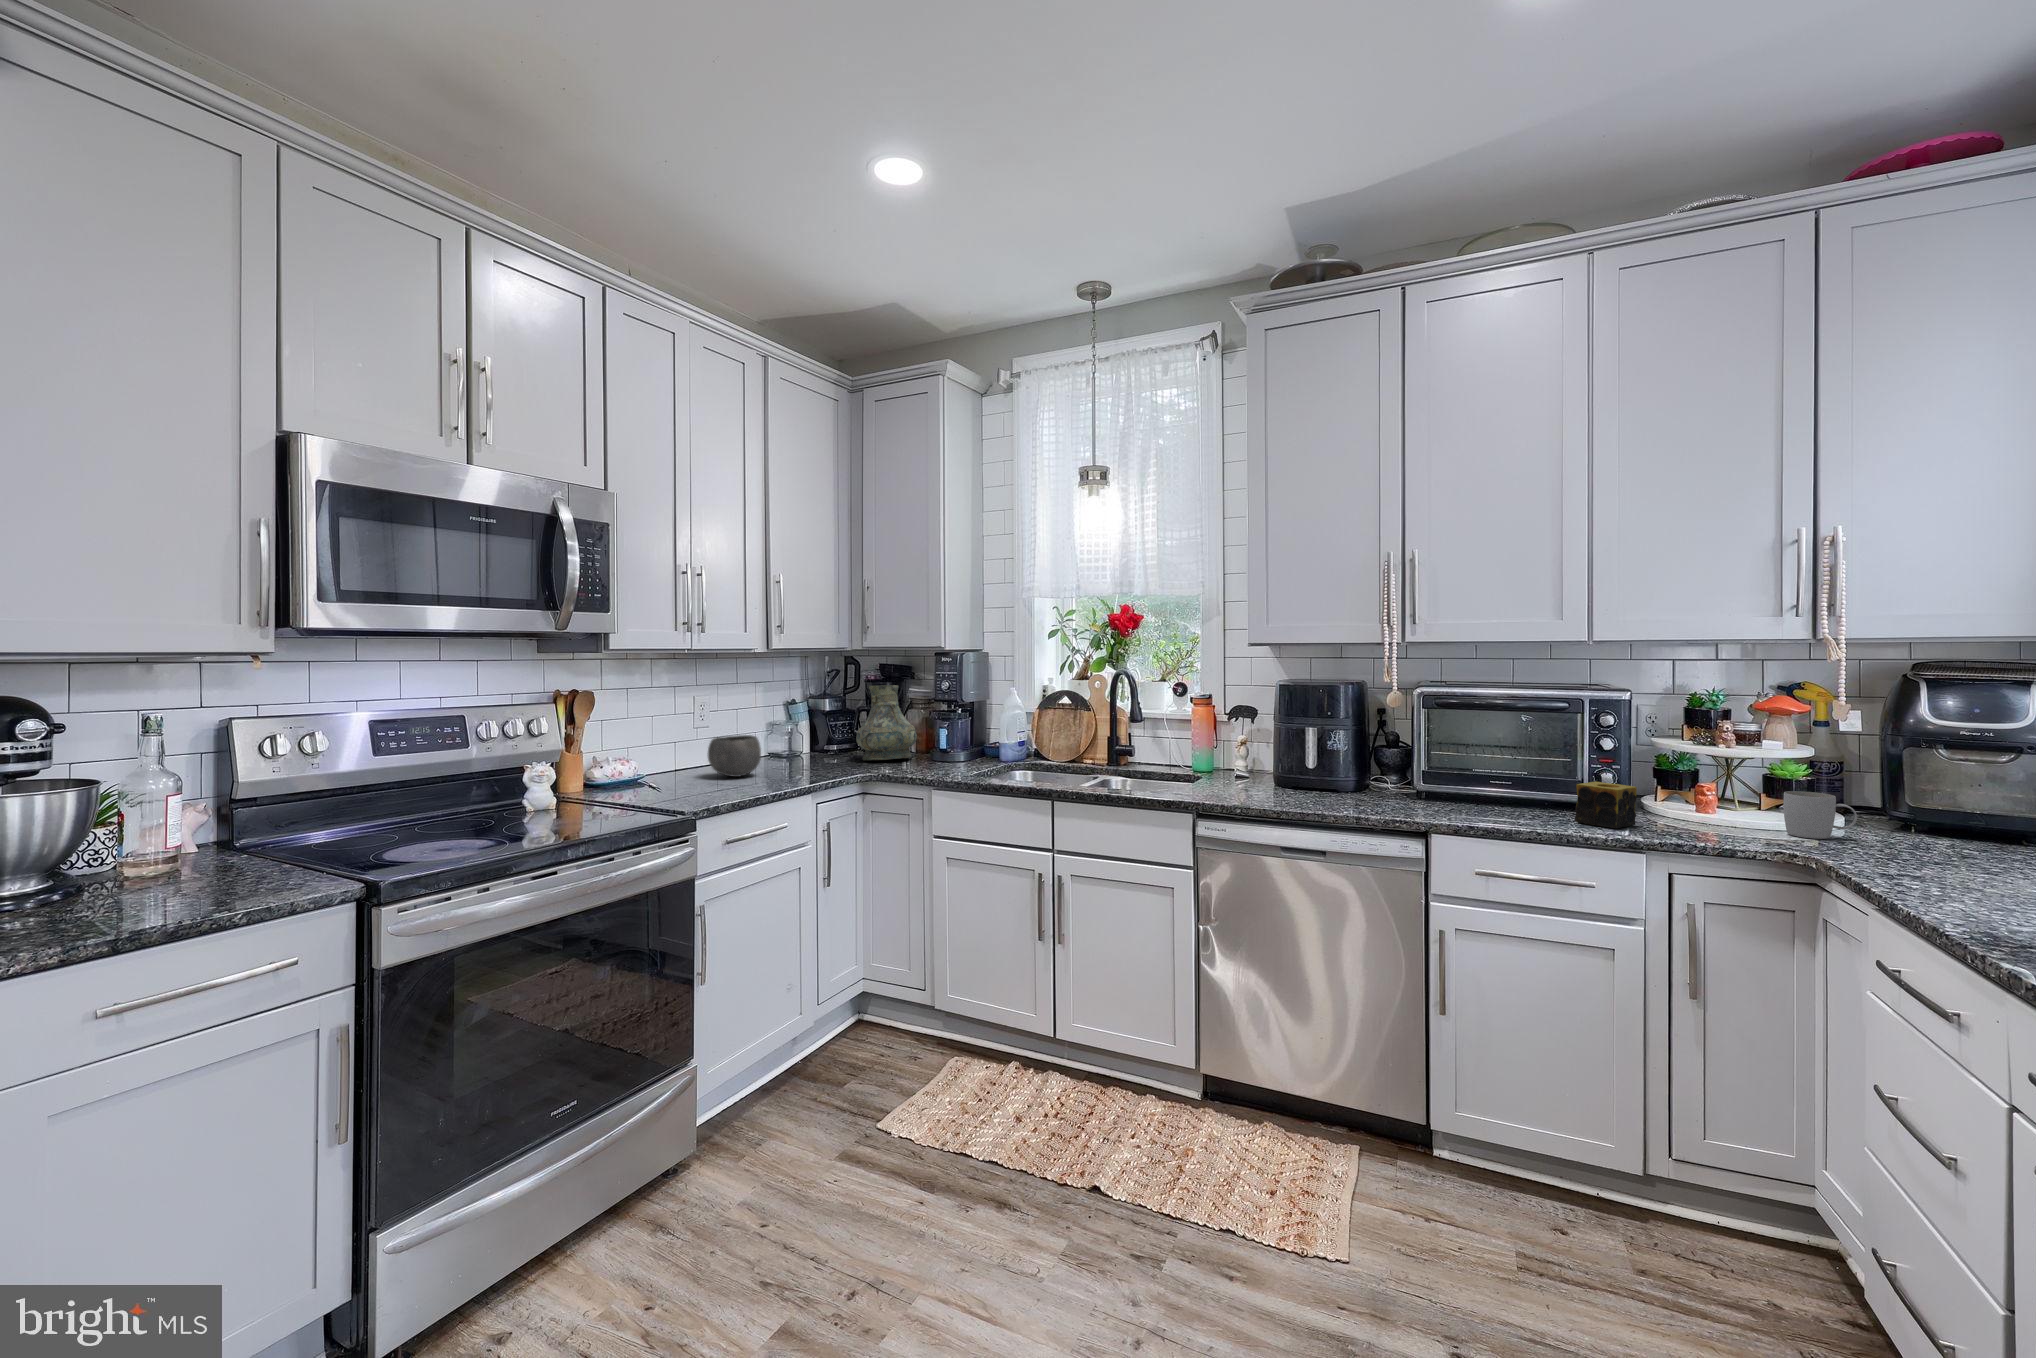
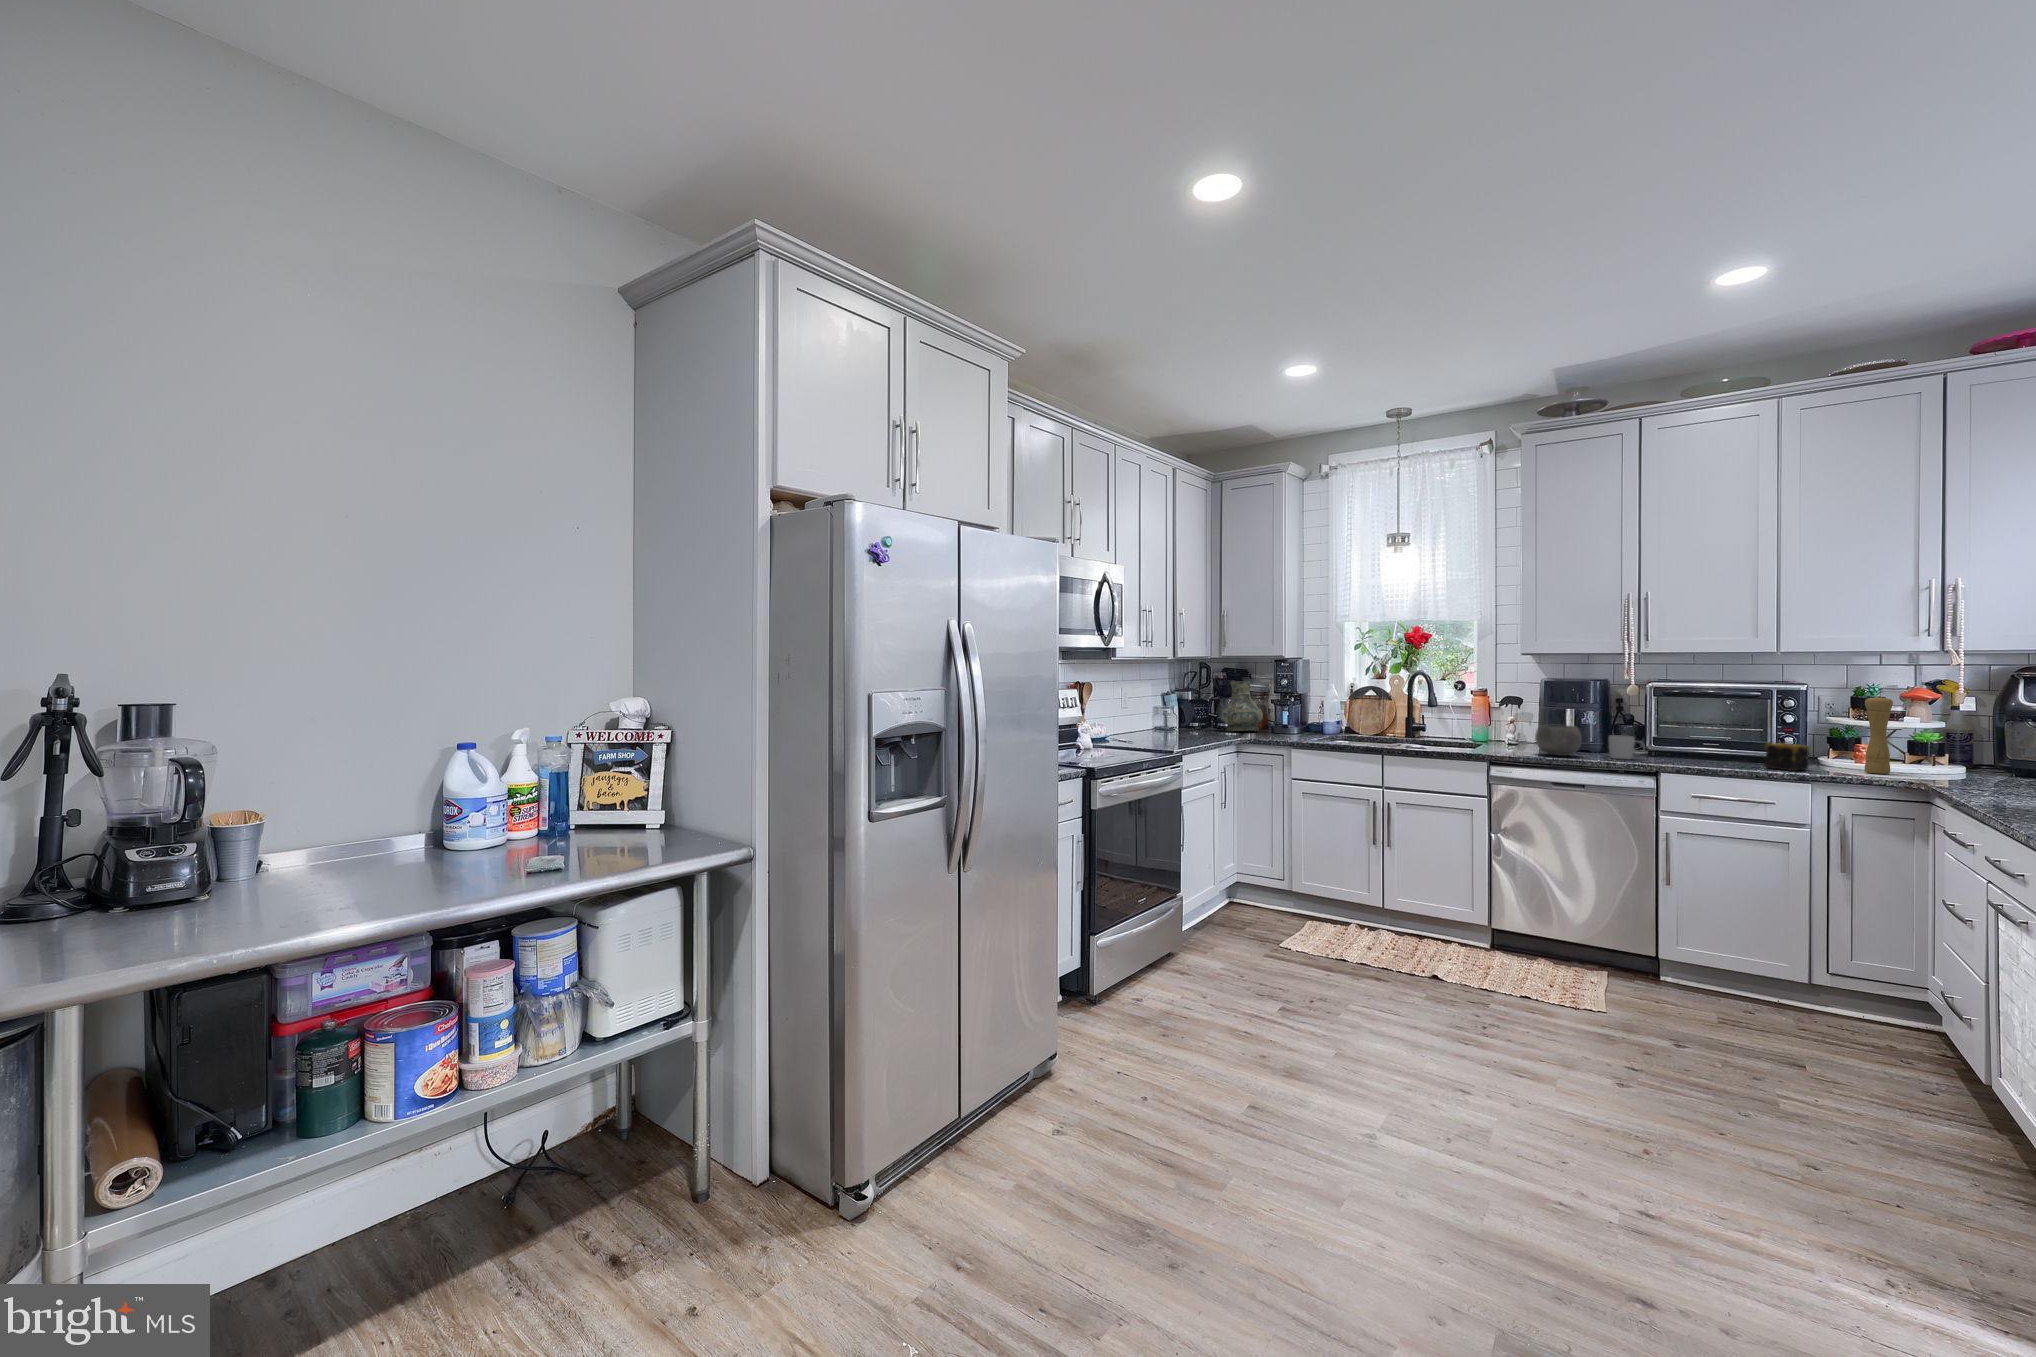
pepper mill: none [1711,709,1751,830] -> present [1865,697,1893,774]
ceramic bowl: present [708,735,761,777] -> present [1535,725,1582,756]
mug: present [1783,791,1857,839] -> present [1609,735,1645,759]

